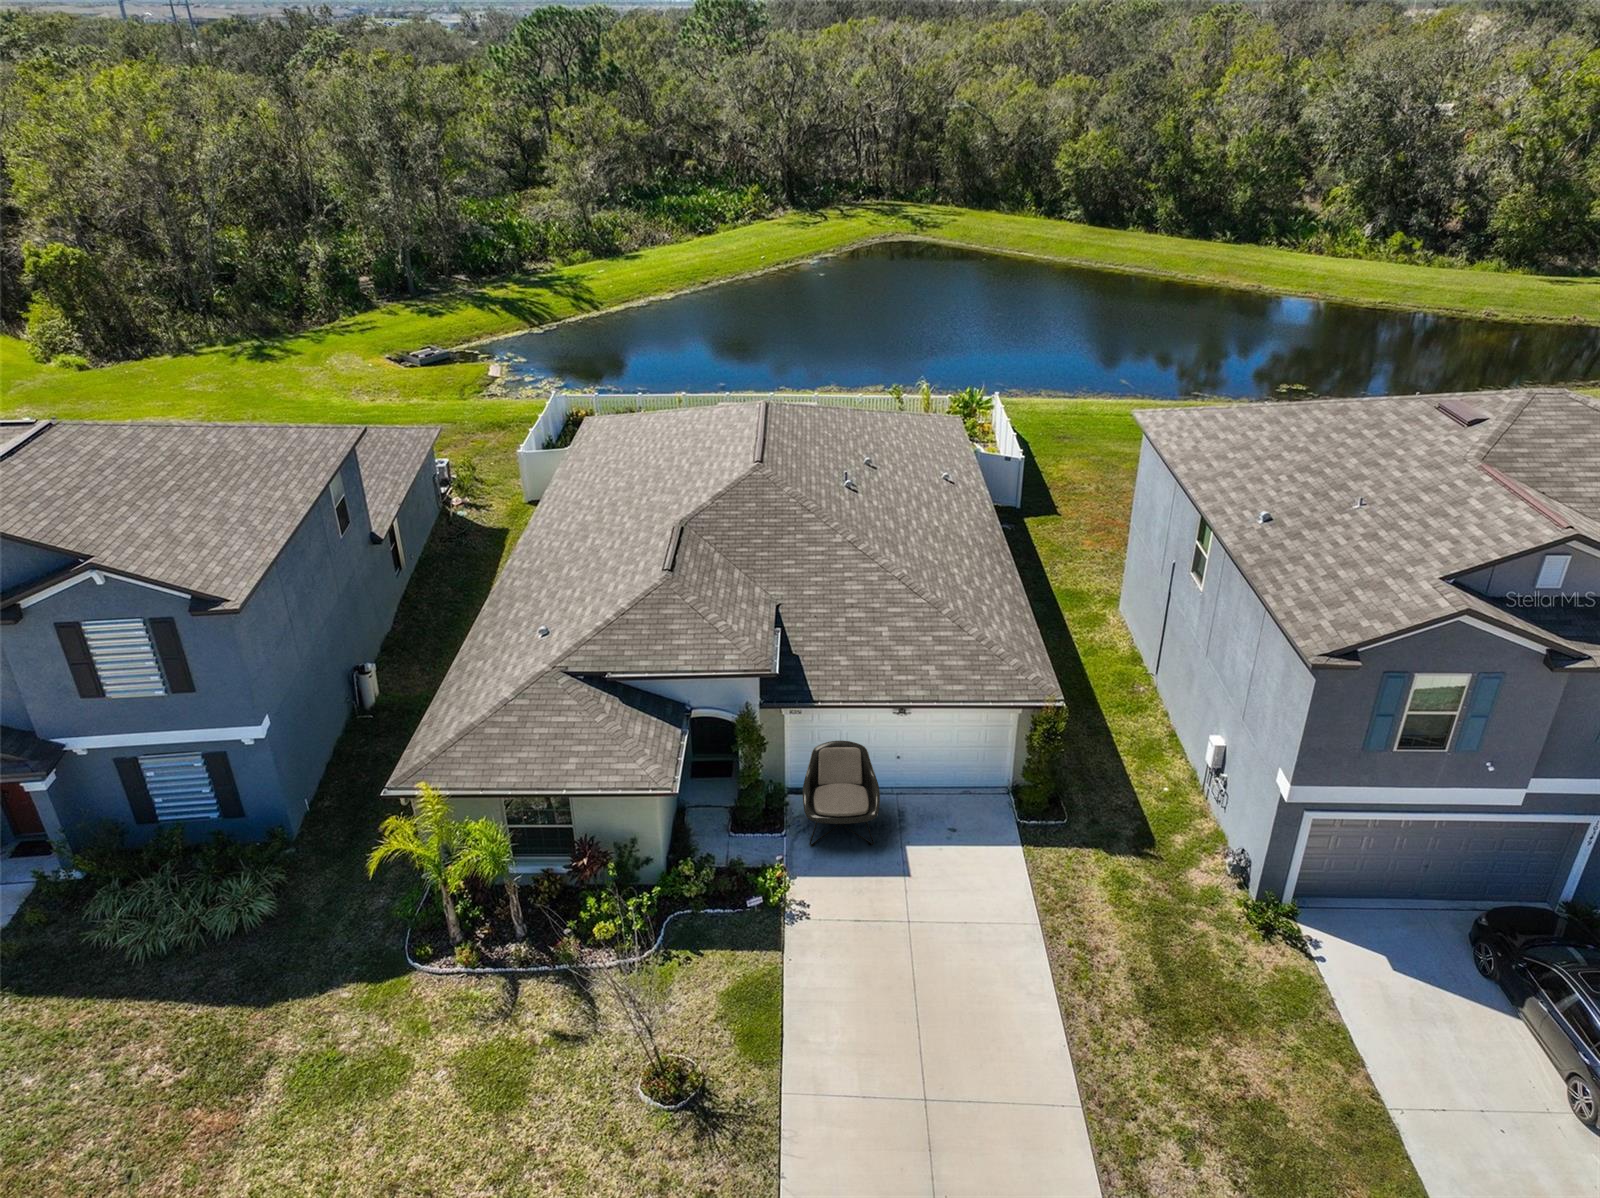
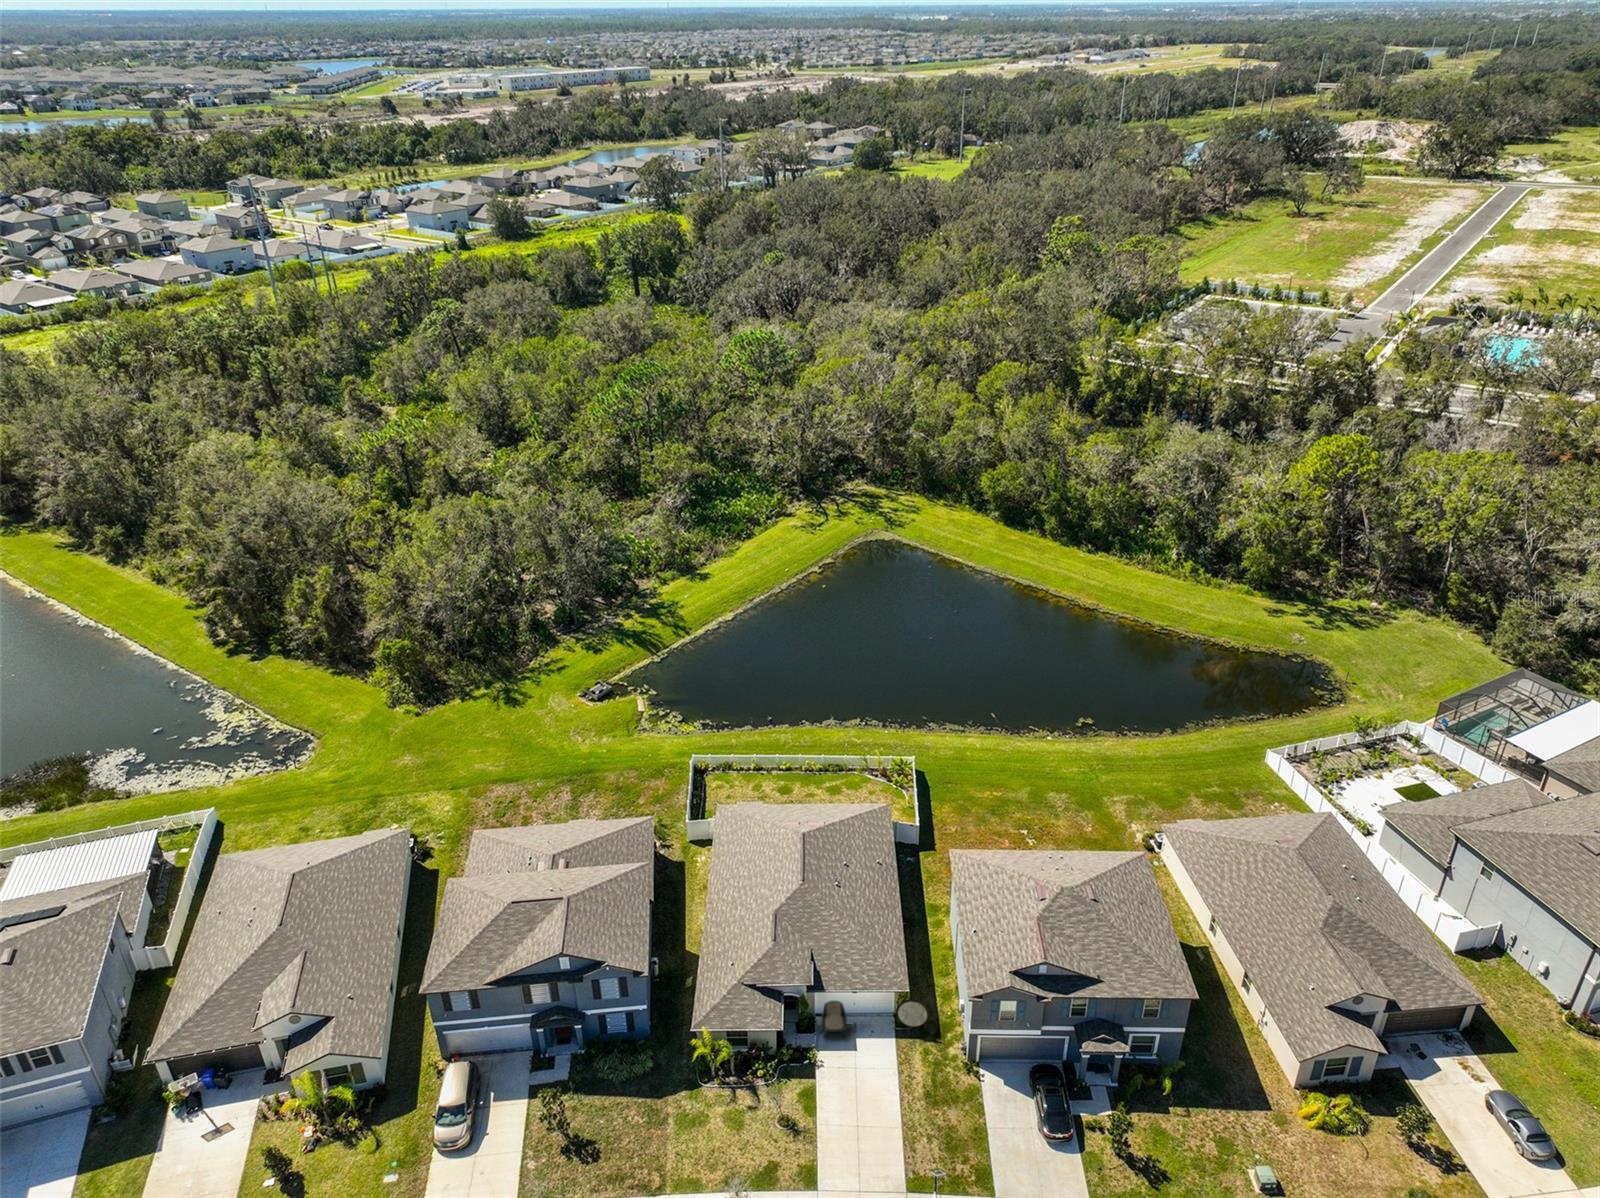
round table: none [1025,745,1125,846] -> present [896,999,929,1037]

